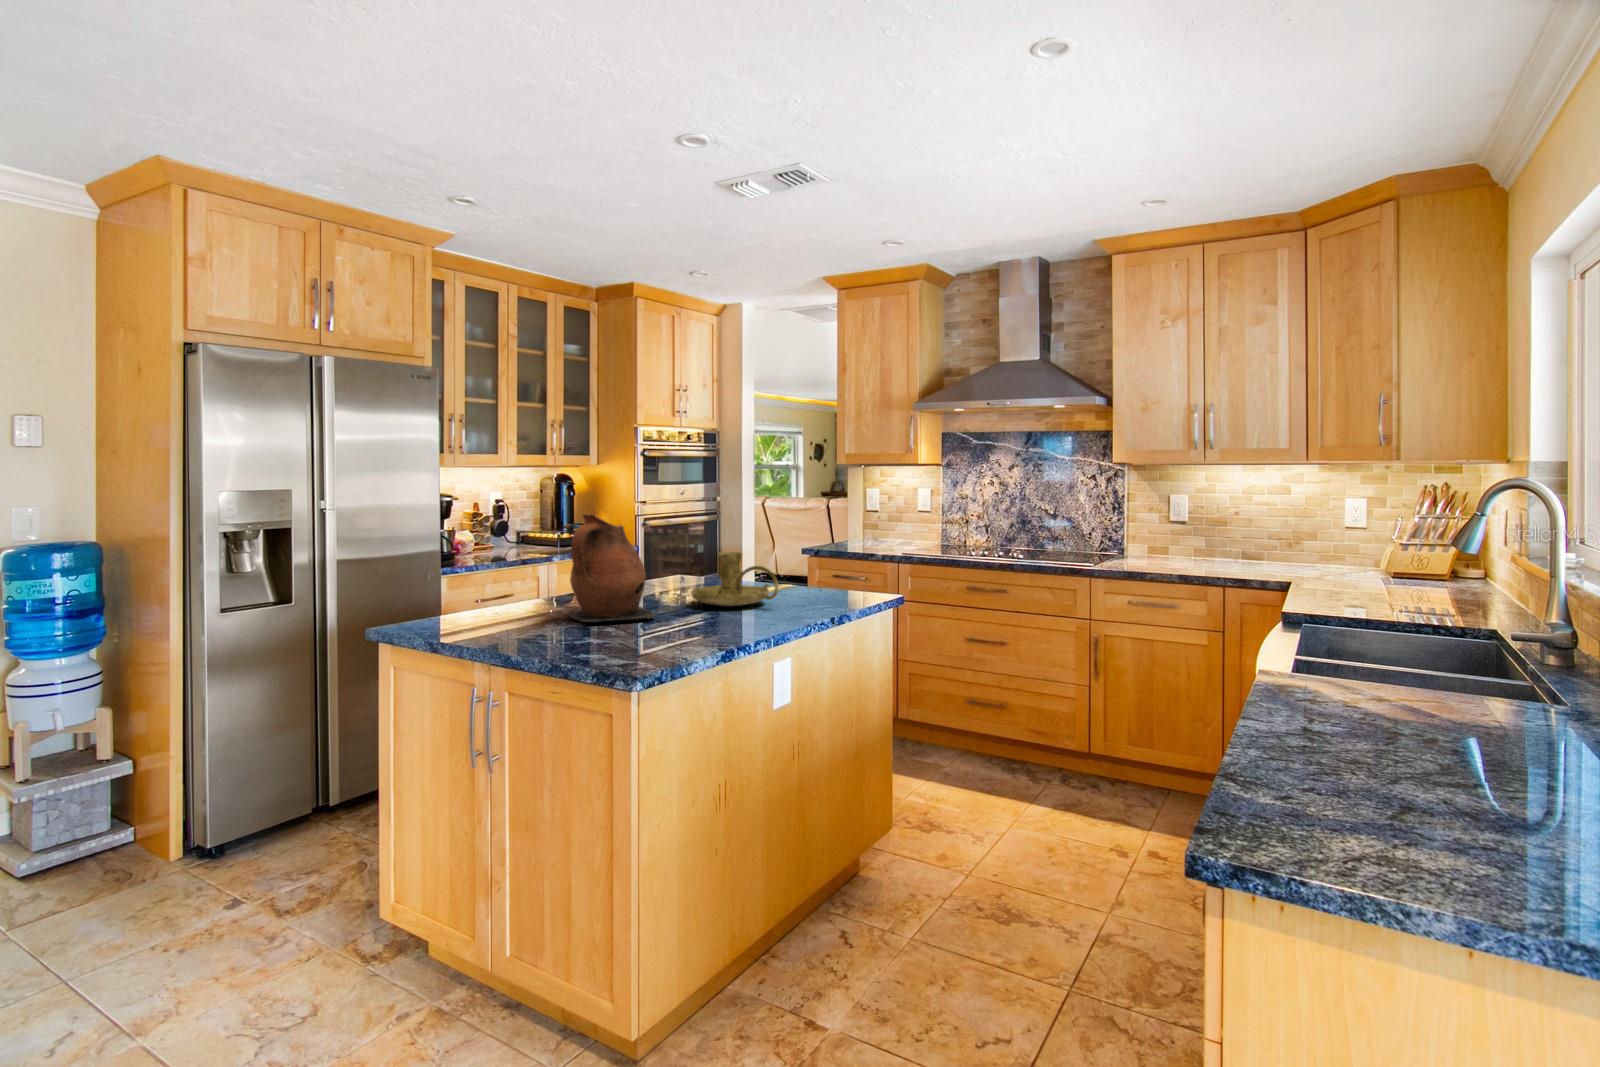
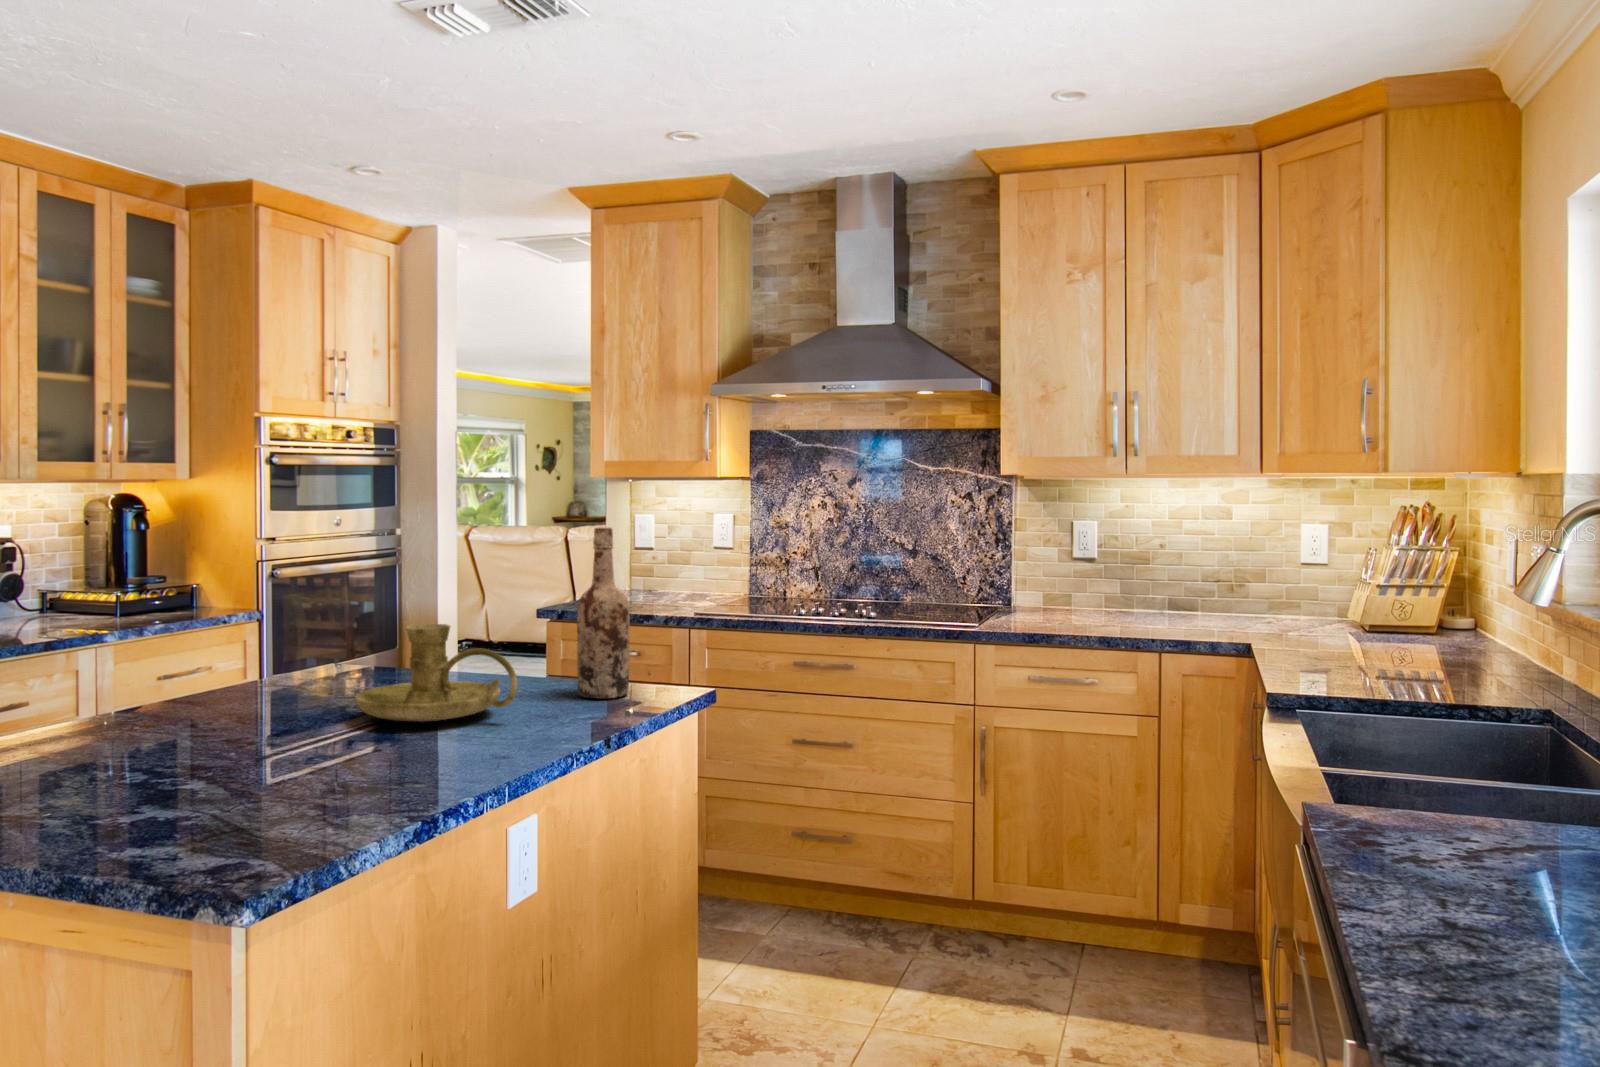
wine bottle: none [815,498,846,599] -> present [577,528,630,698]
ceramic pitcher: present [568,514,656,622] -> none [94,562,288,771]

